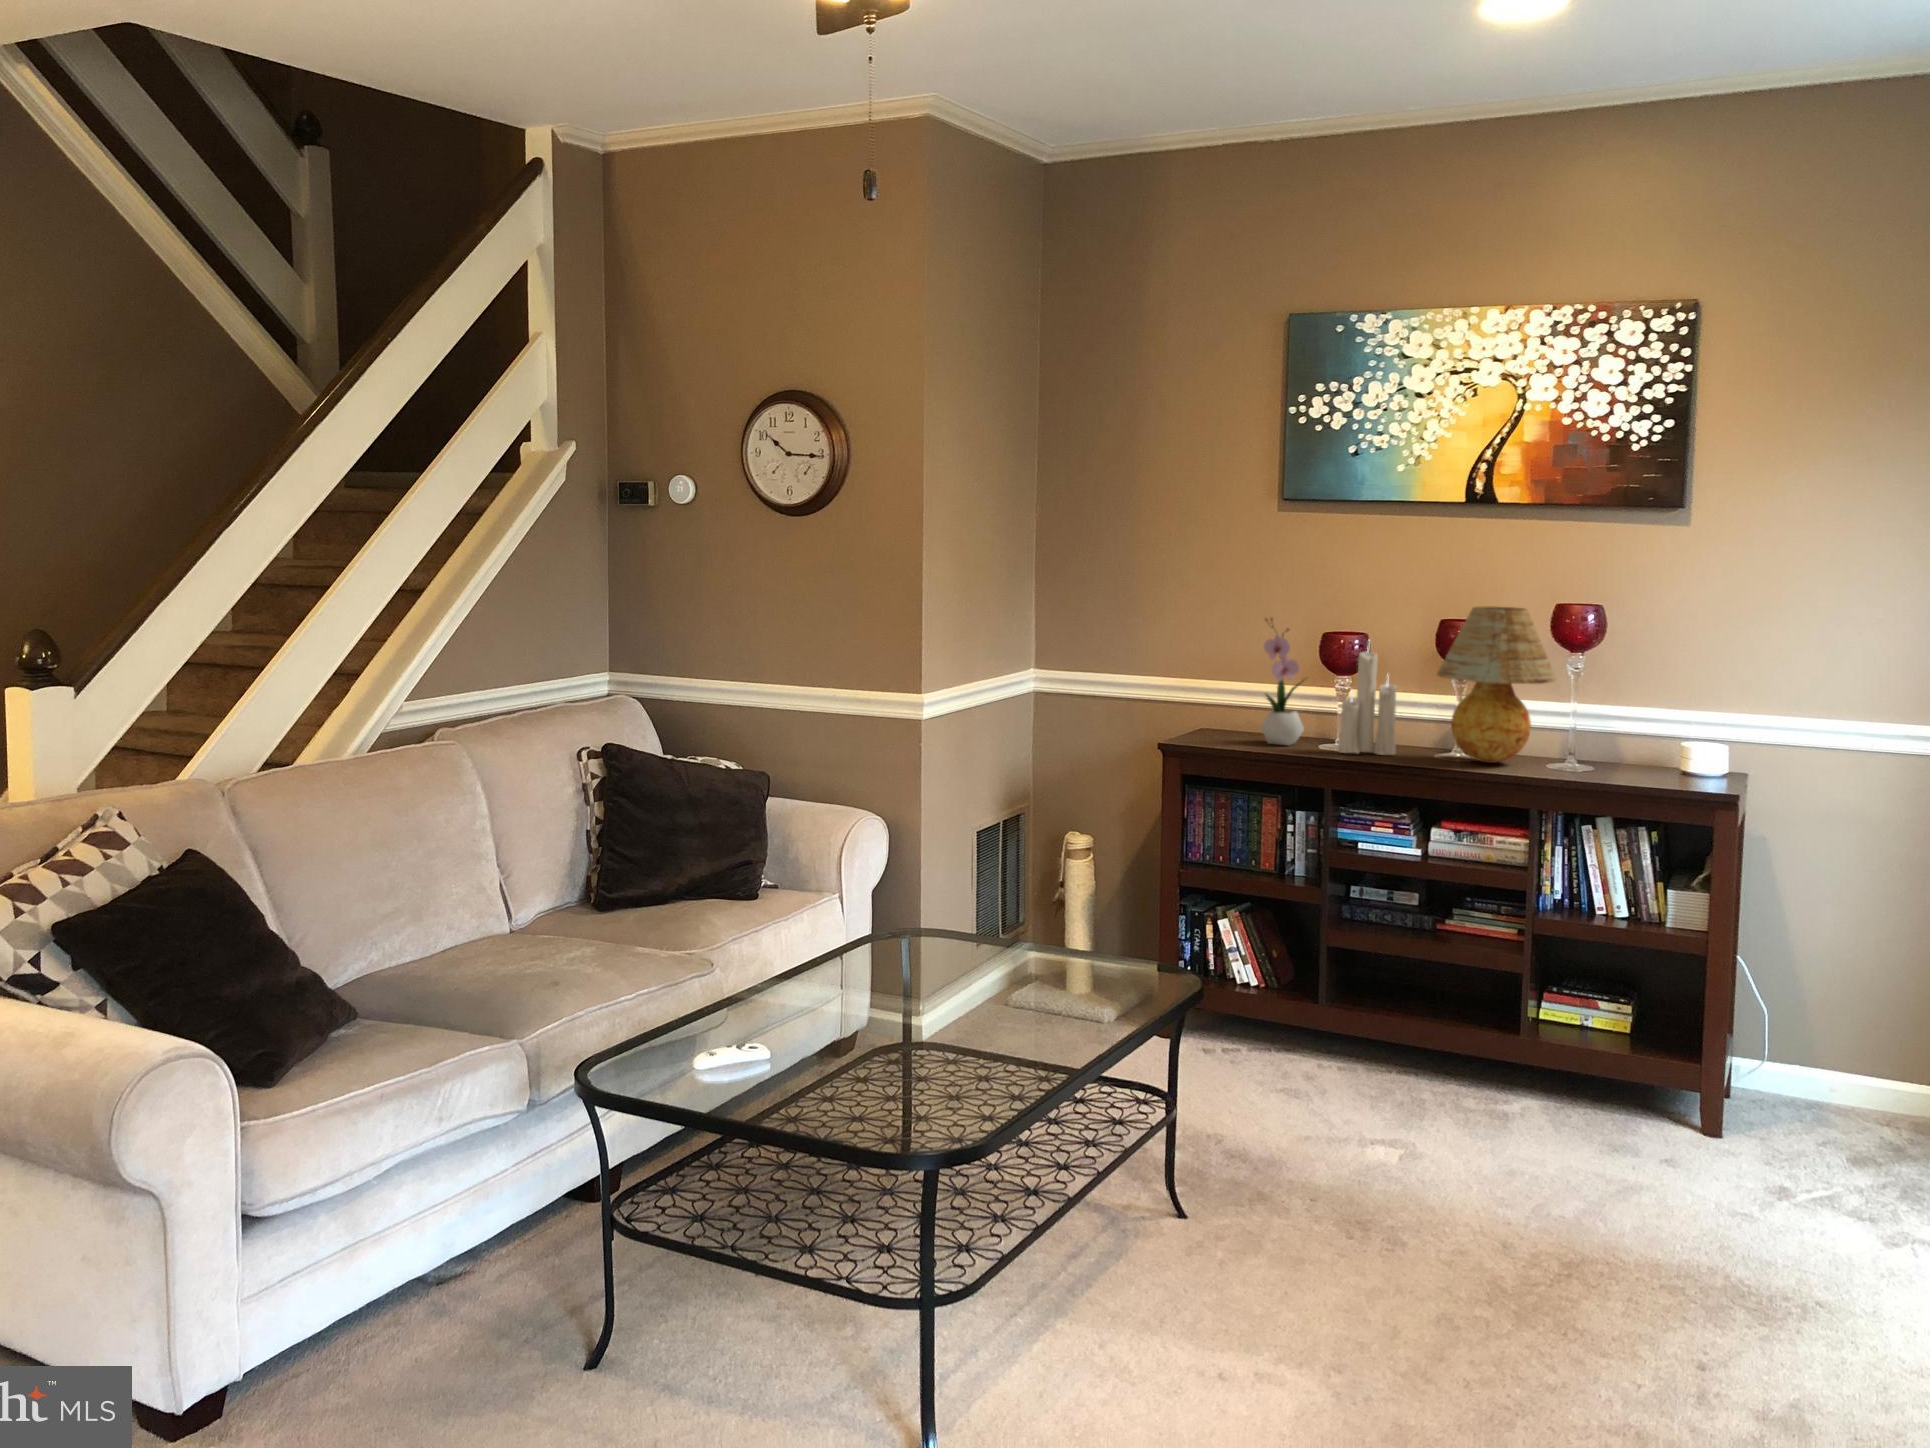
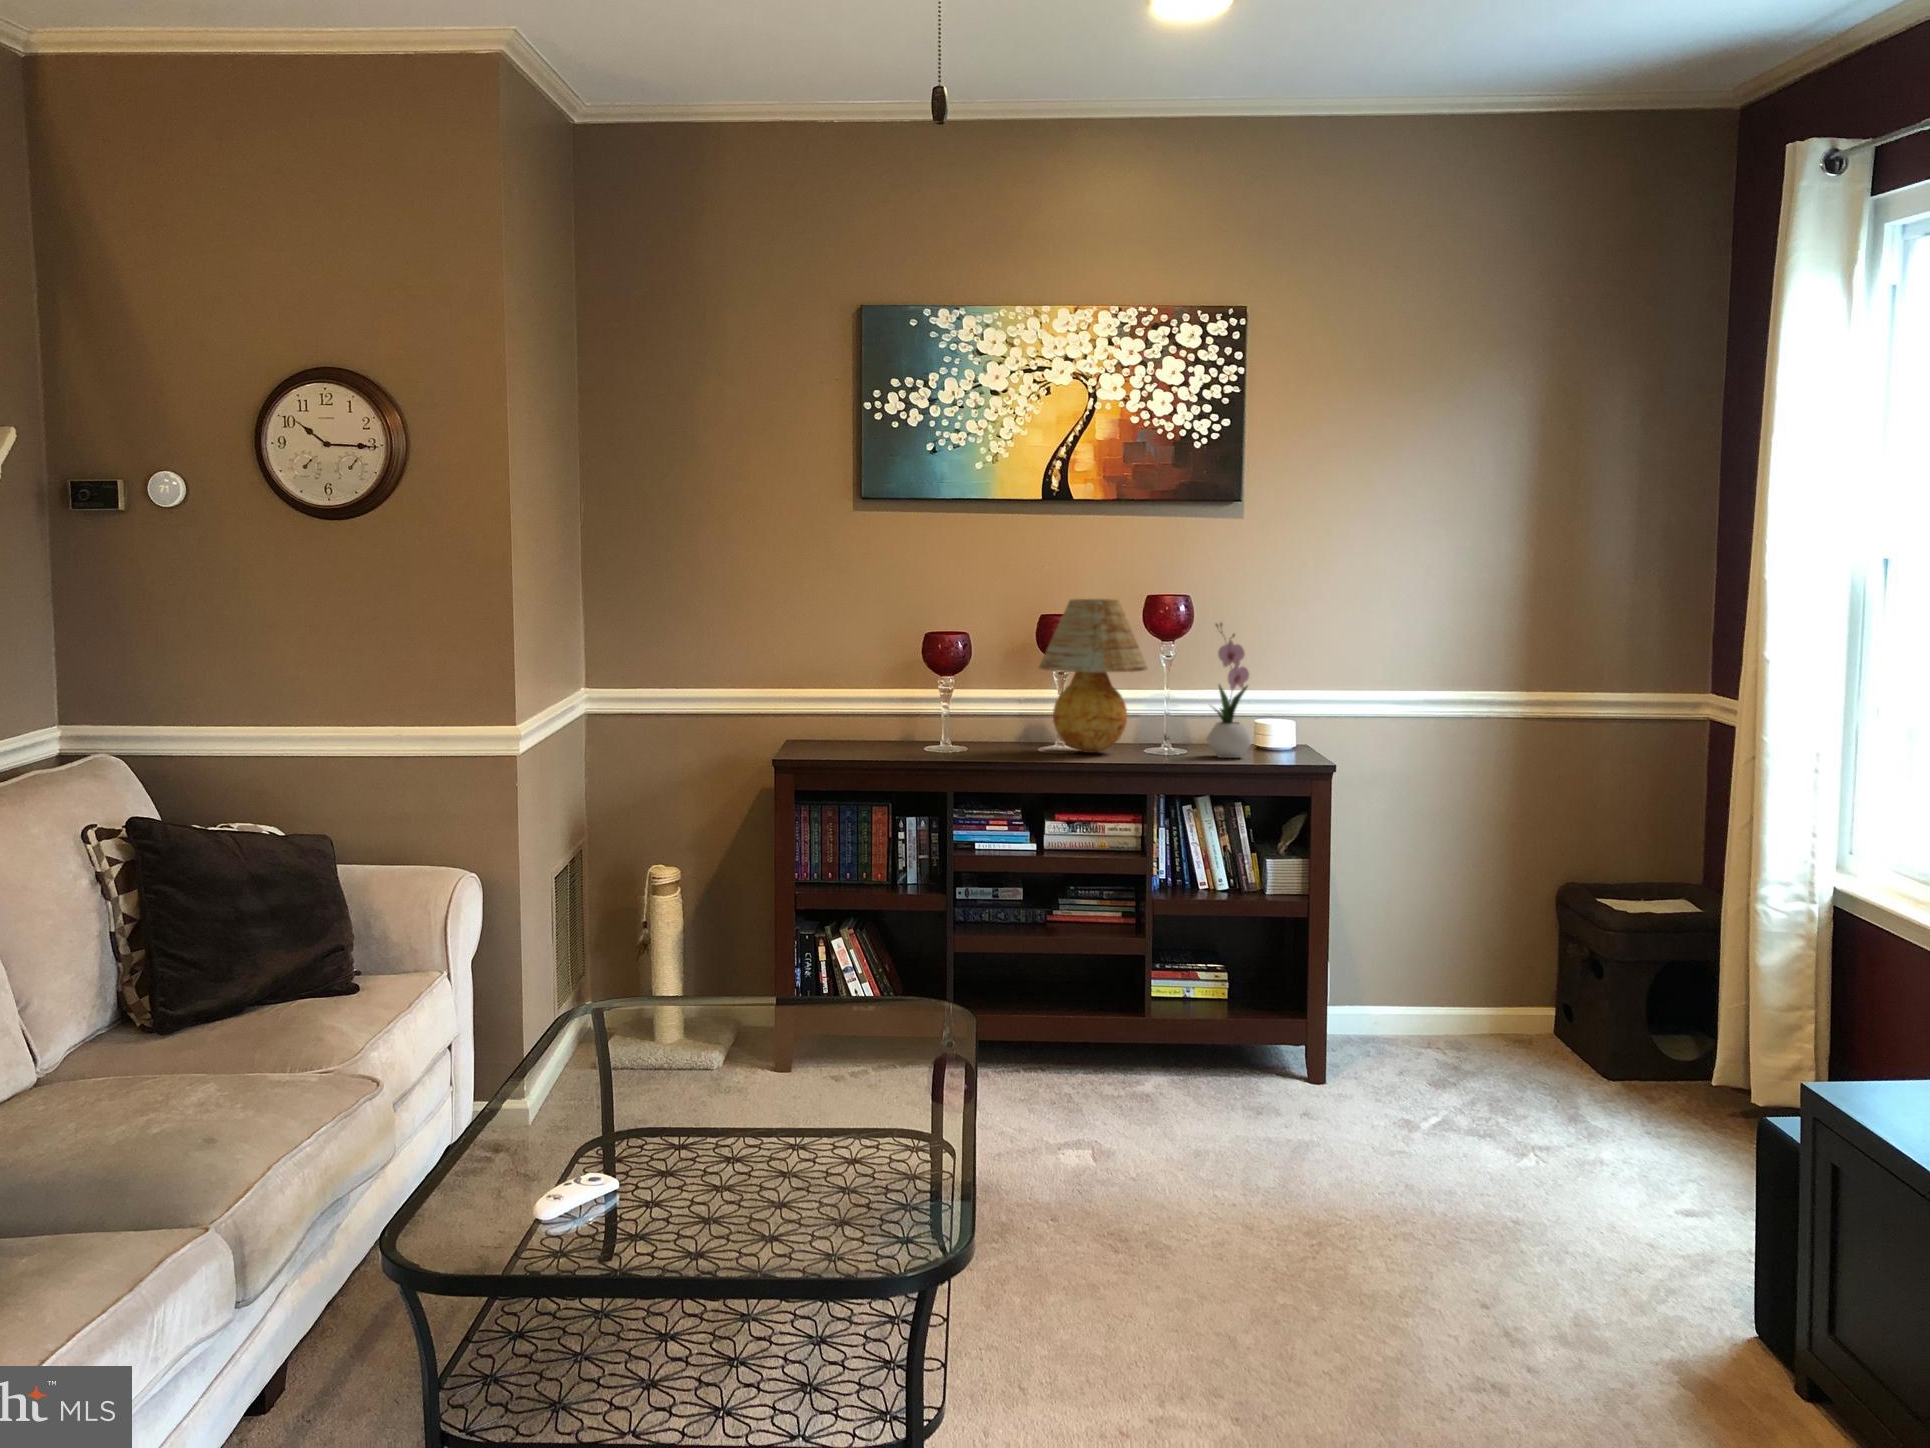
flower arrangement: present [1261,618,1304,745] -> present [1206,623,1253,758]
candle: present [1337,640,1397,755] -> none [944,629,1001,753]

